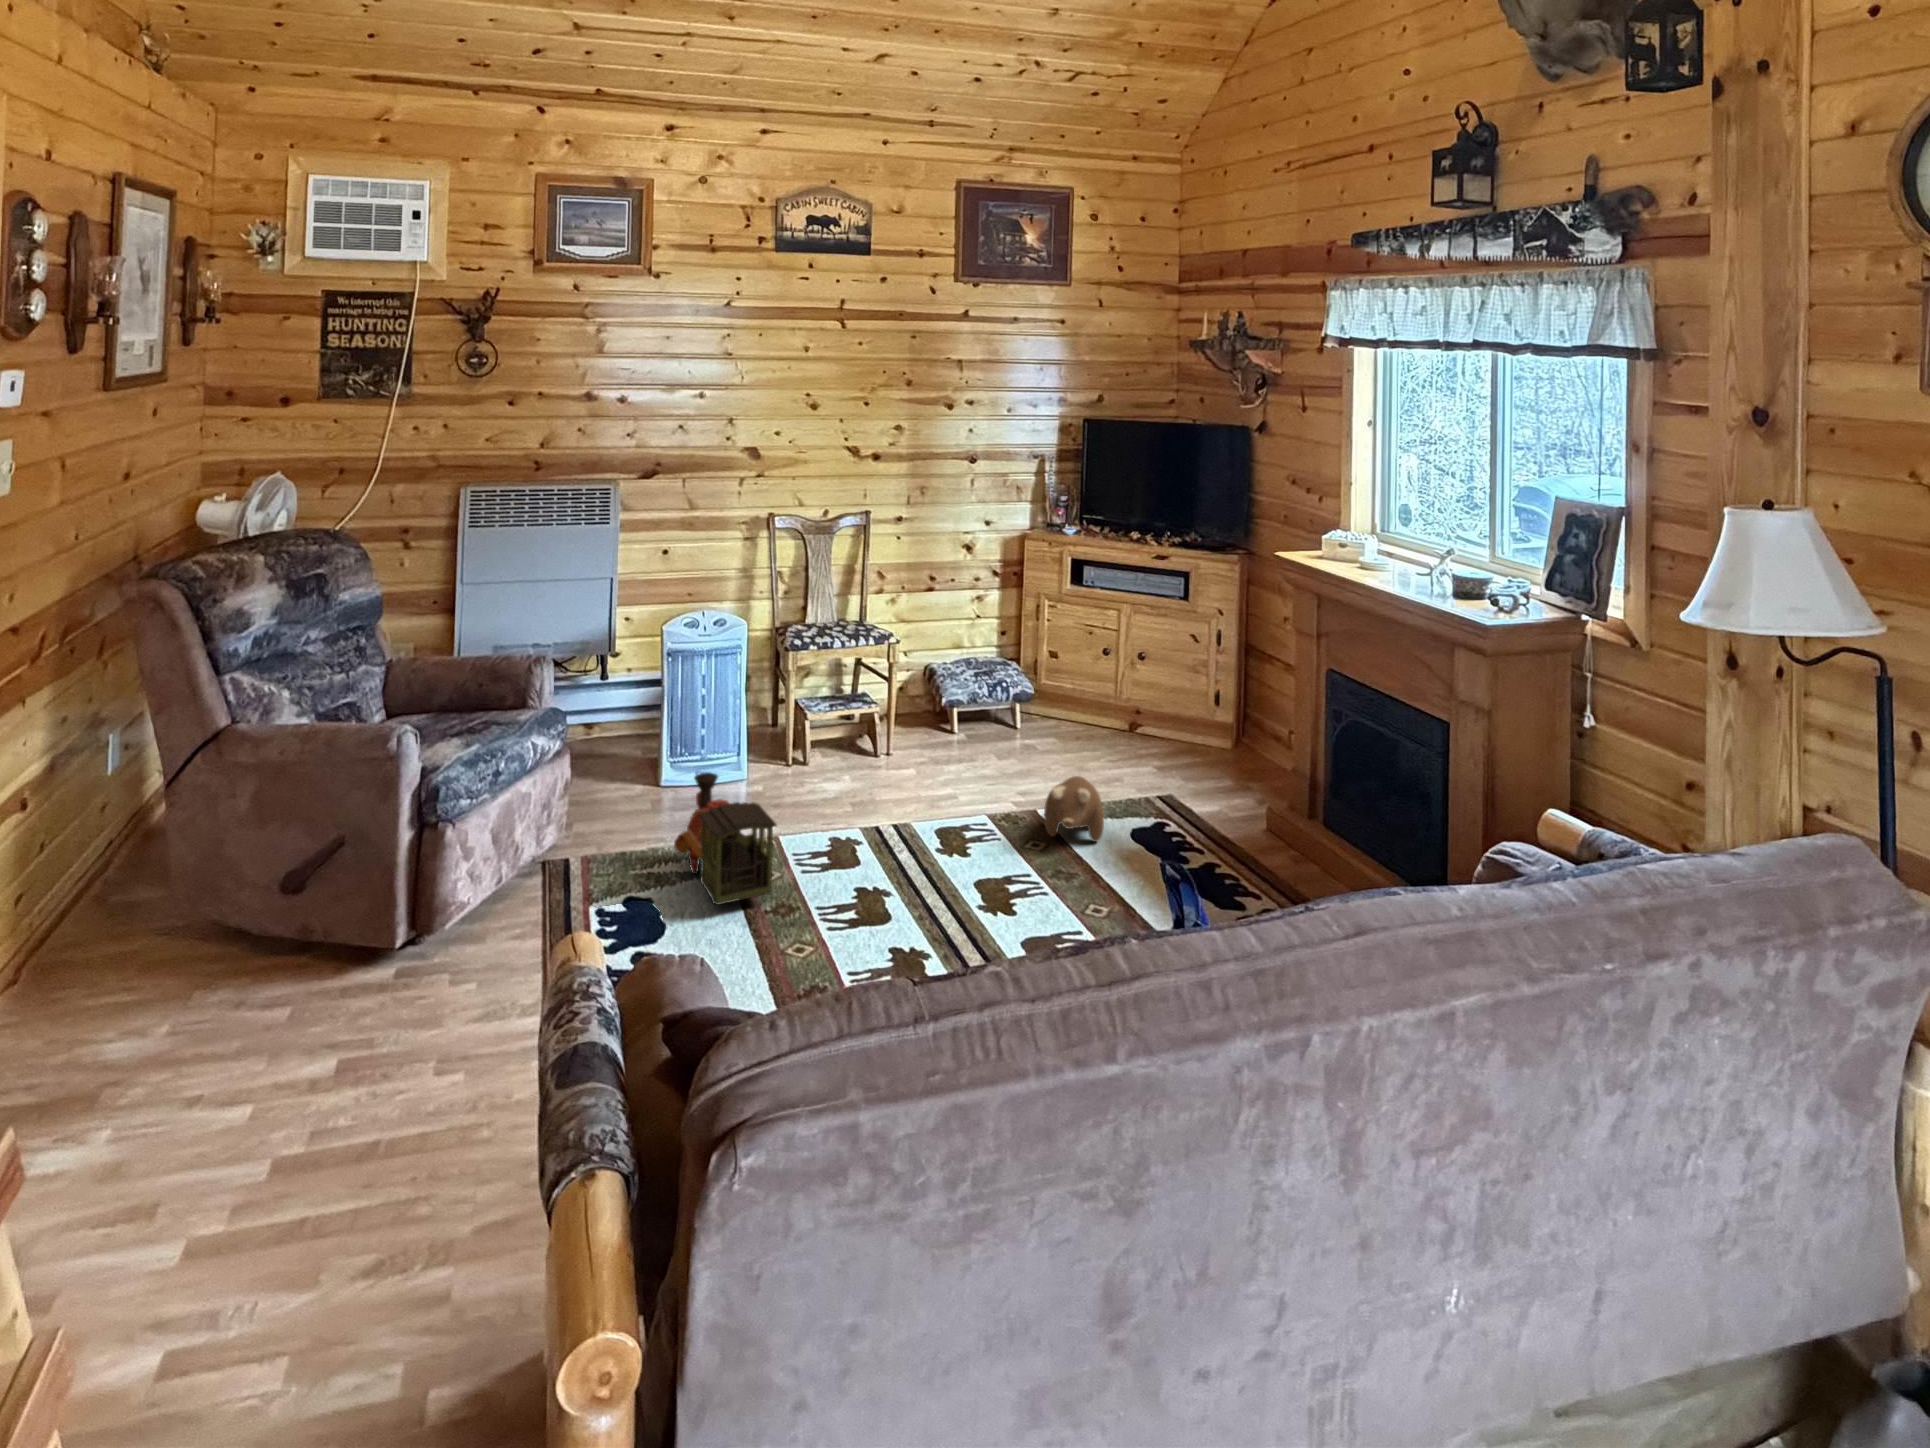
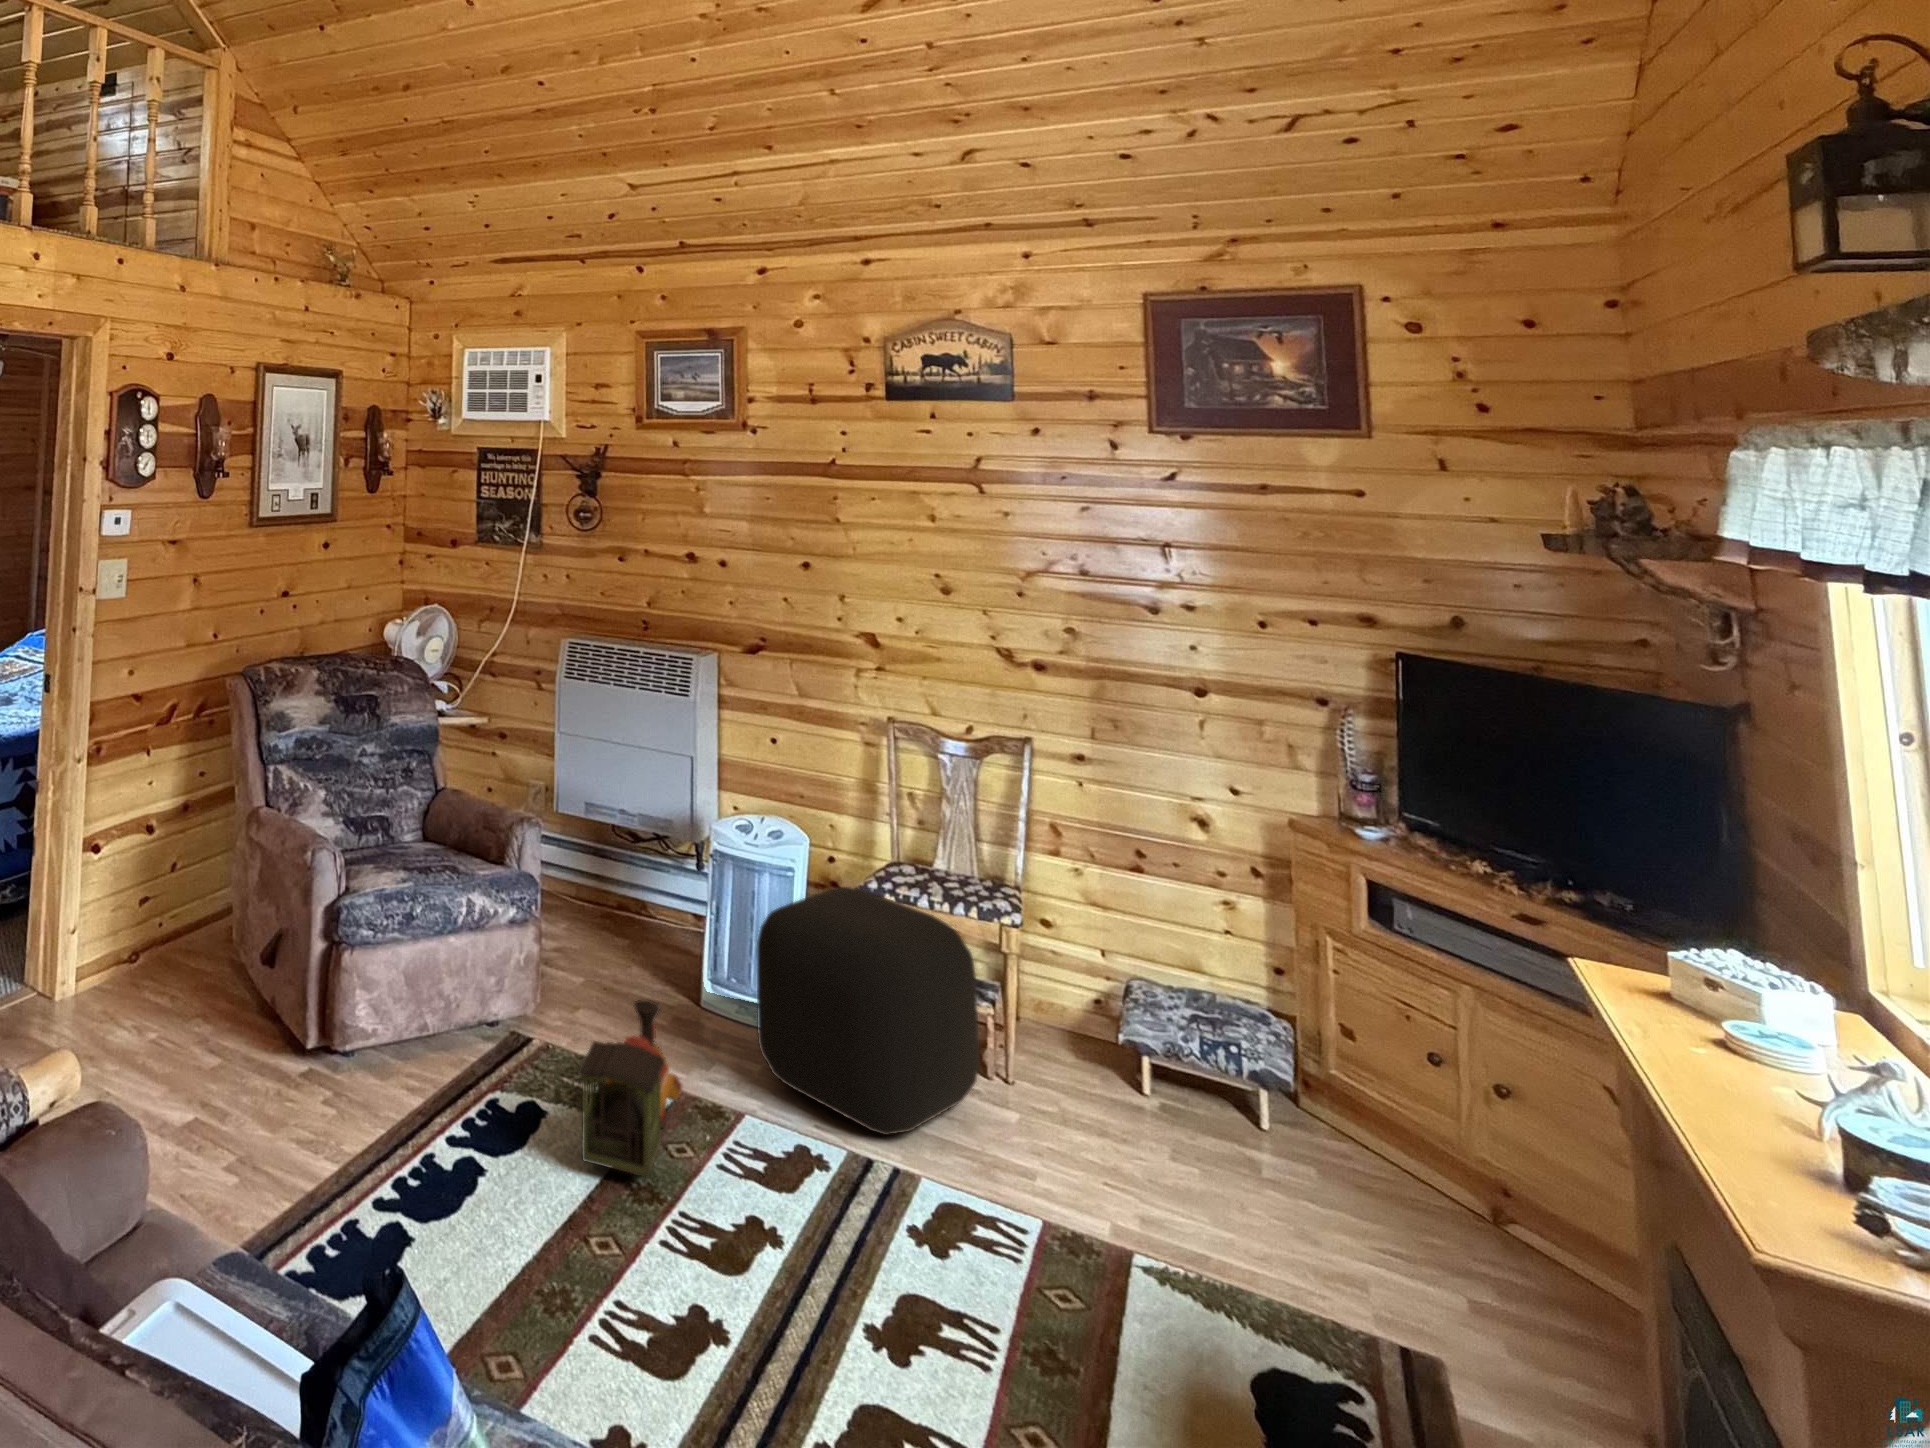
ottoman: none [753,645,906,811] -> present [757,887,979,1135]
plush toy: present [1044,776,1104,842] -> none [1083,1223,1220,1358]

